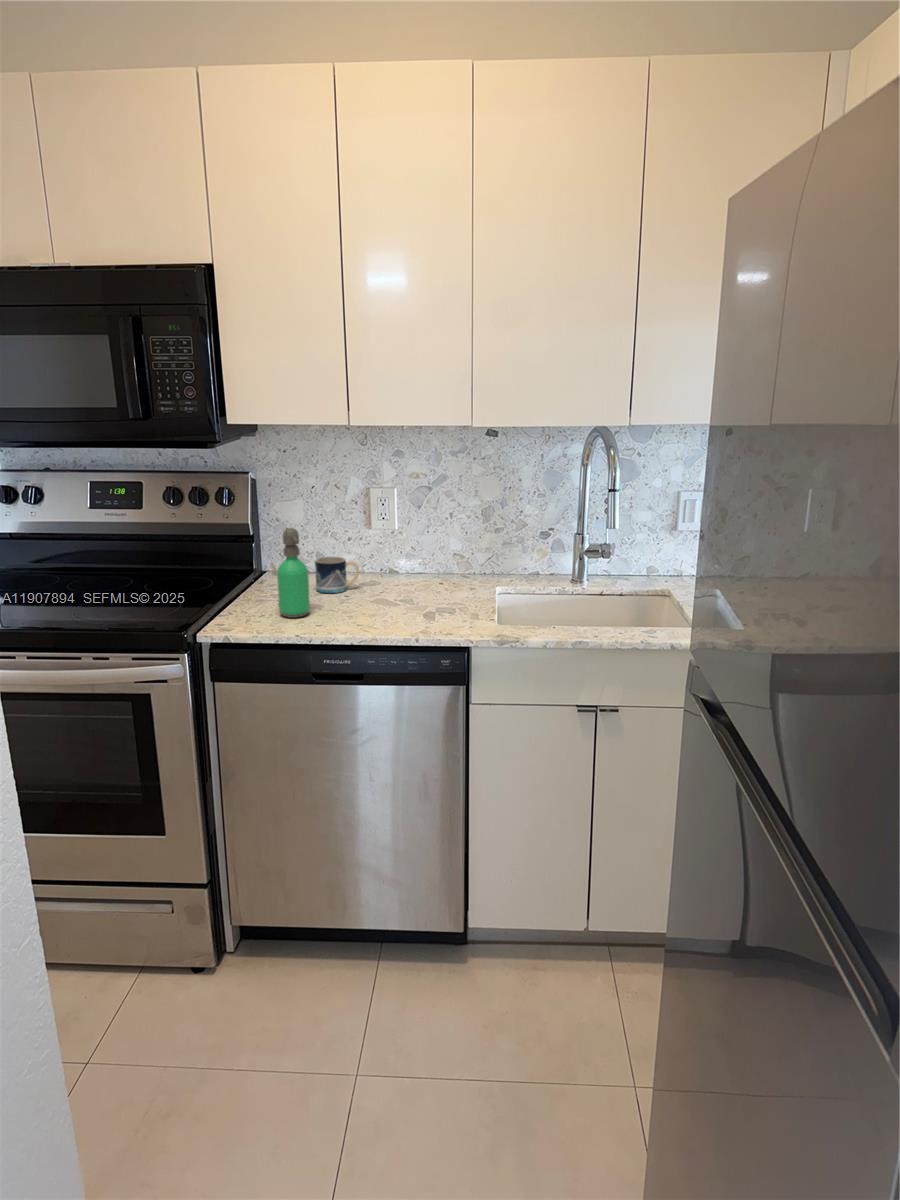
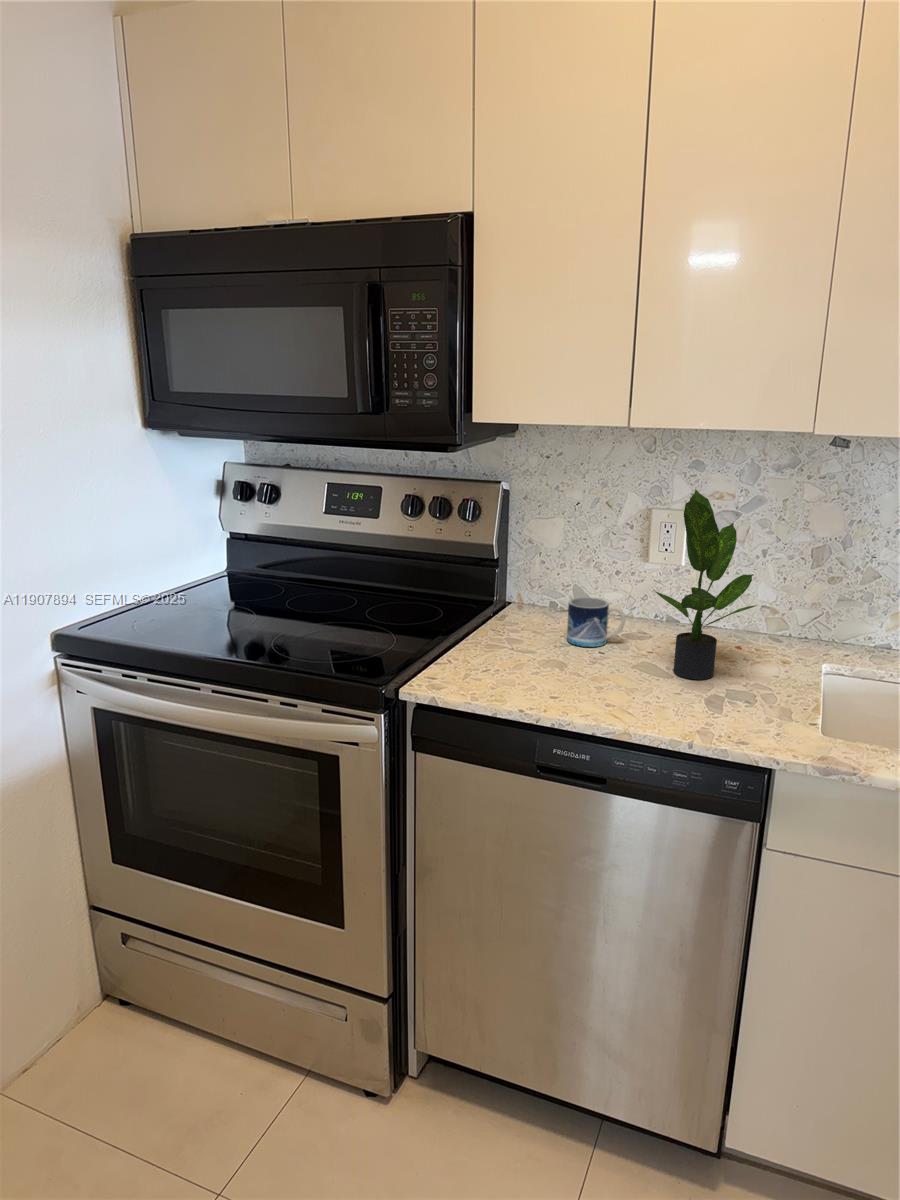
potted plant: none [379,468,450,604] -> present [655,489,755,680]
soap dispenser: present [277,528,310,618] -> none [510,562,552,681]

